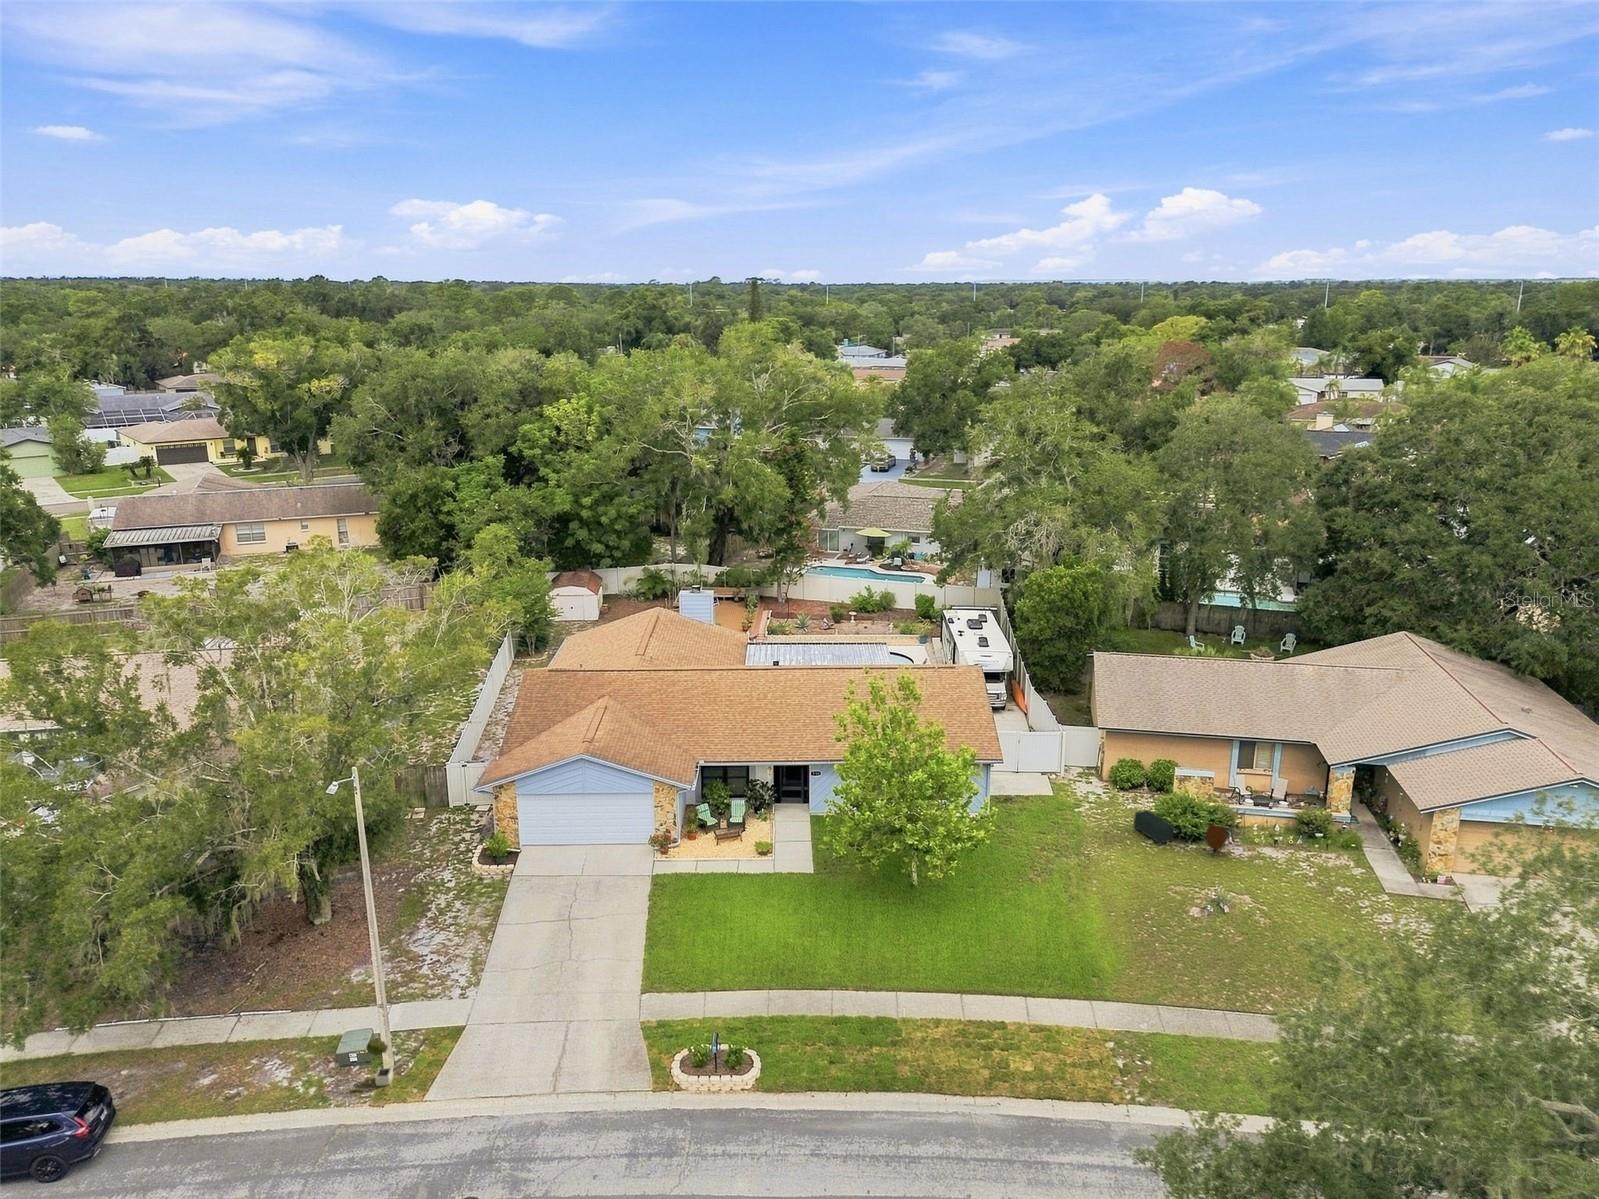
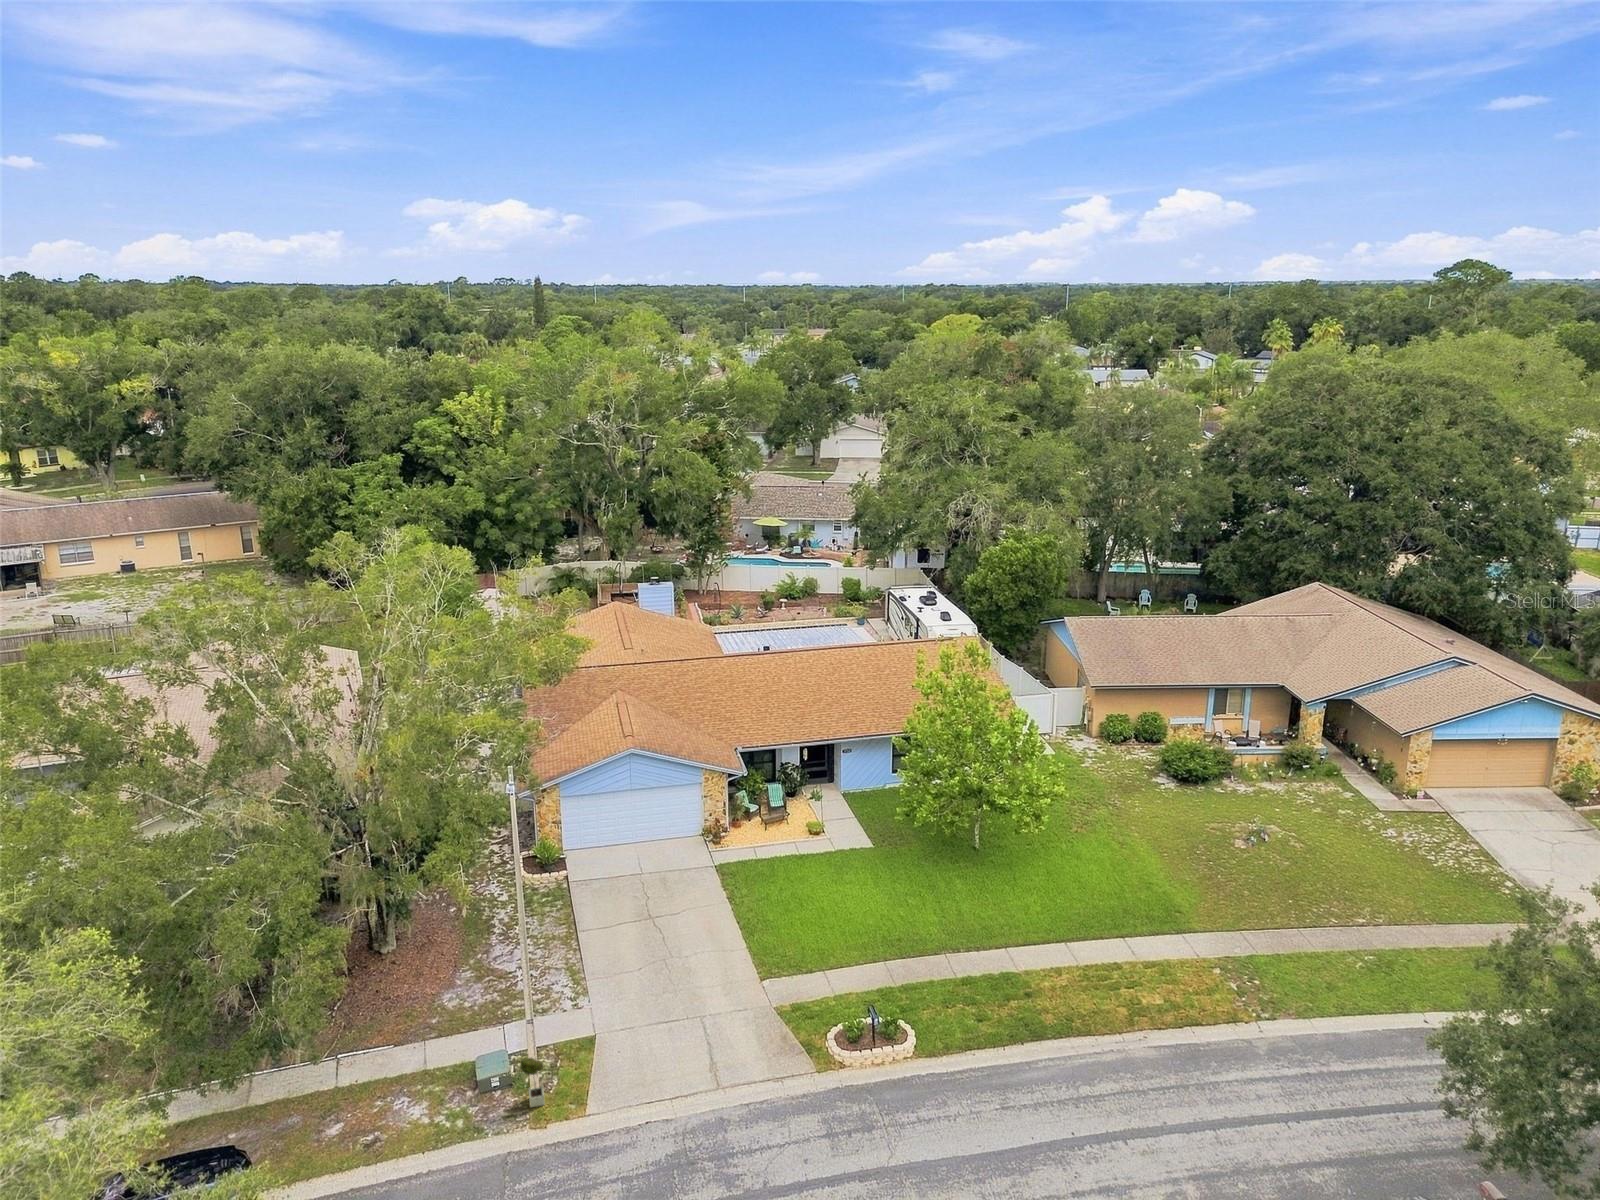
bench: present [1134,810,1174,845] -> none [1143,760,1185,791]
lounge chair: present [1206,823,1228,854] -> none [1212,764,1235,797]

